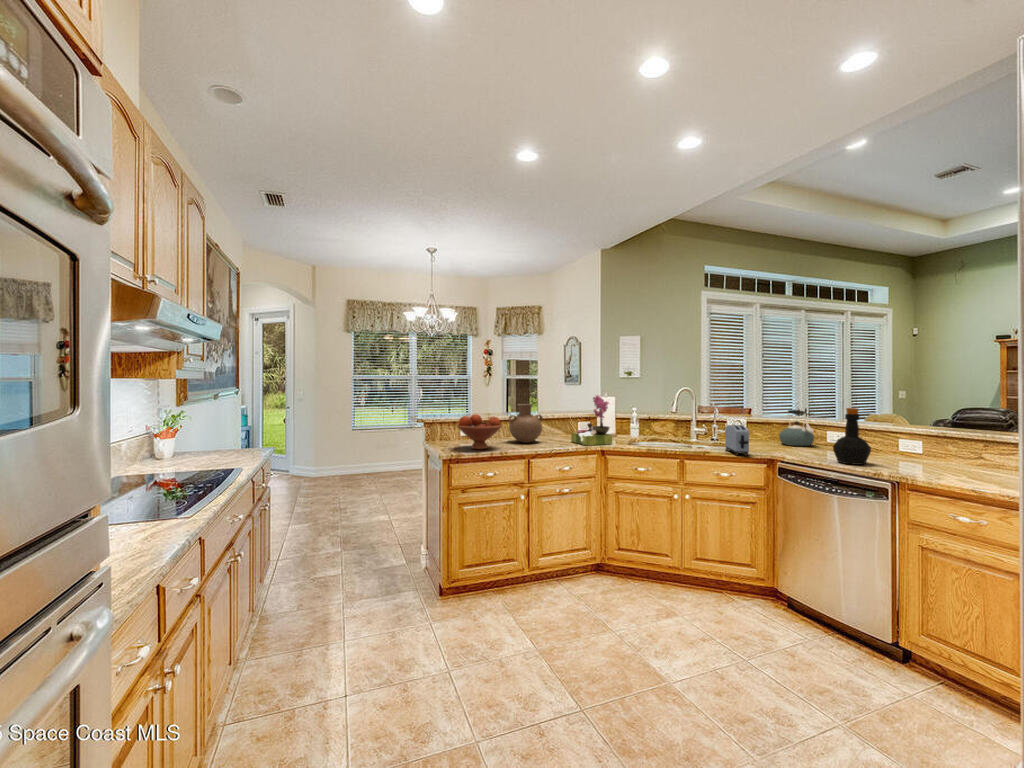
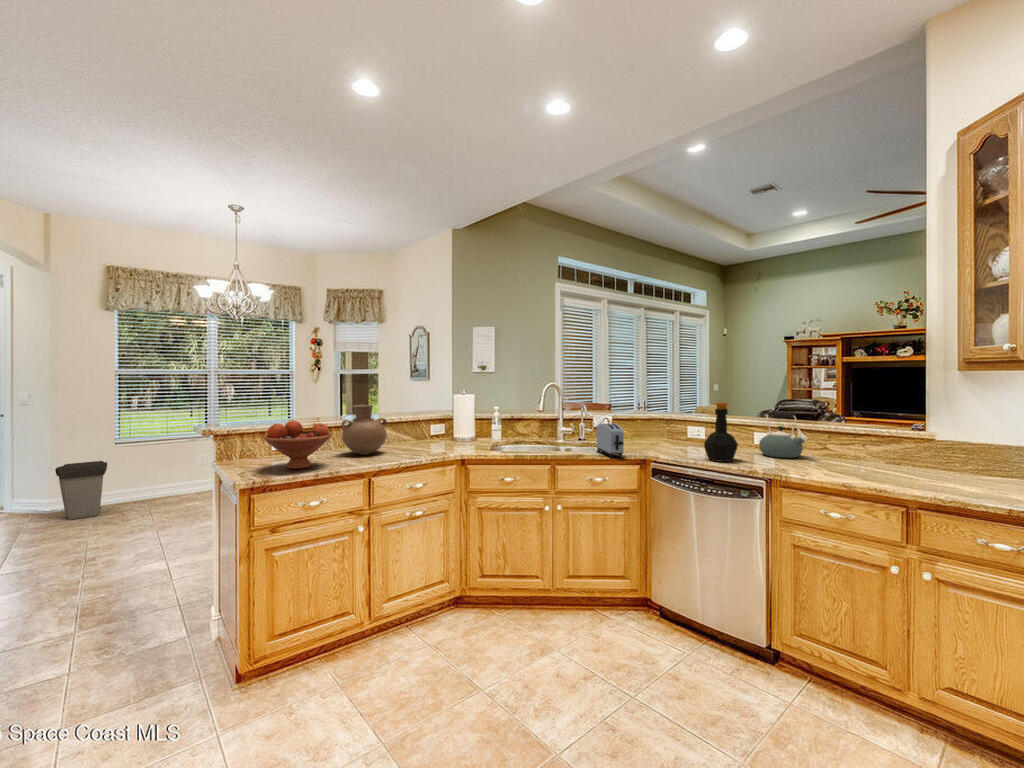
flower arrangement: present [571,395,612,446] -> none [423,391,473,455]
kettle: present [779,410,814,446] -> present [759,412,808,458]
trash can: none [318,442,347,482] -> present [55,461,107,520]

